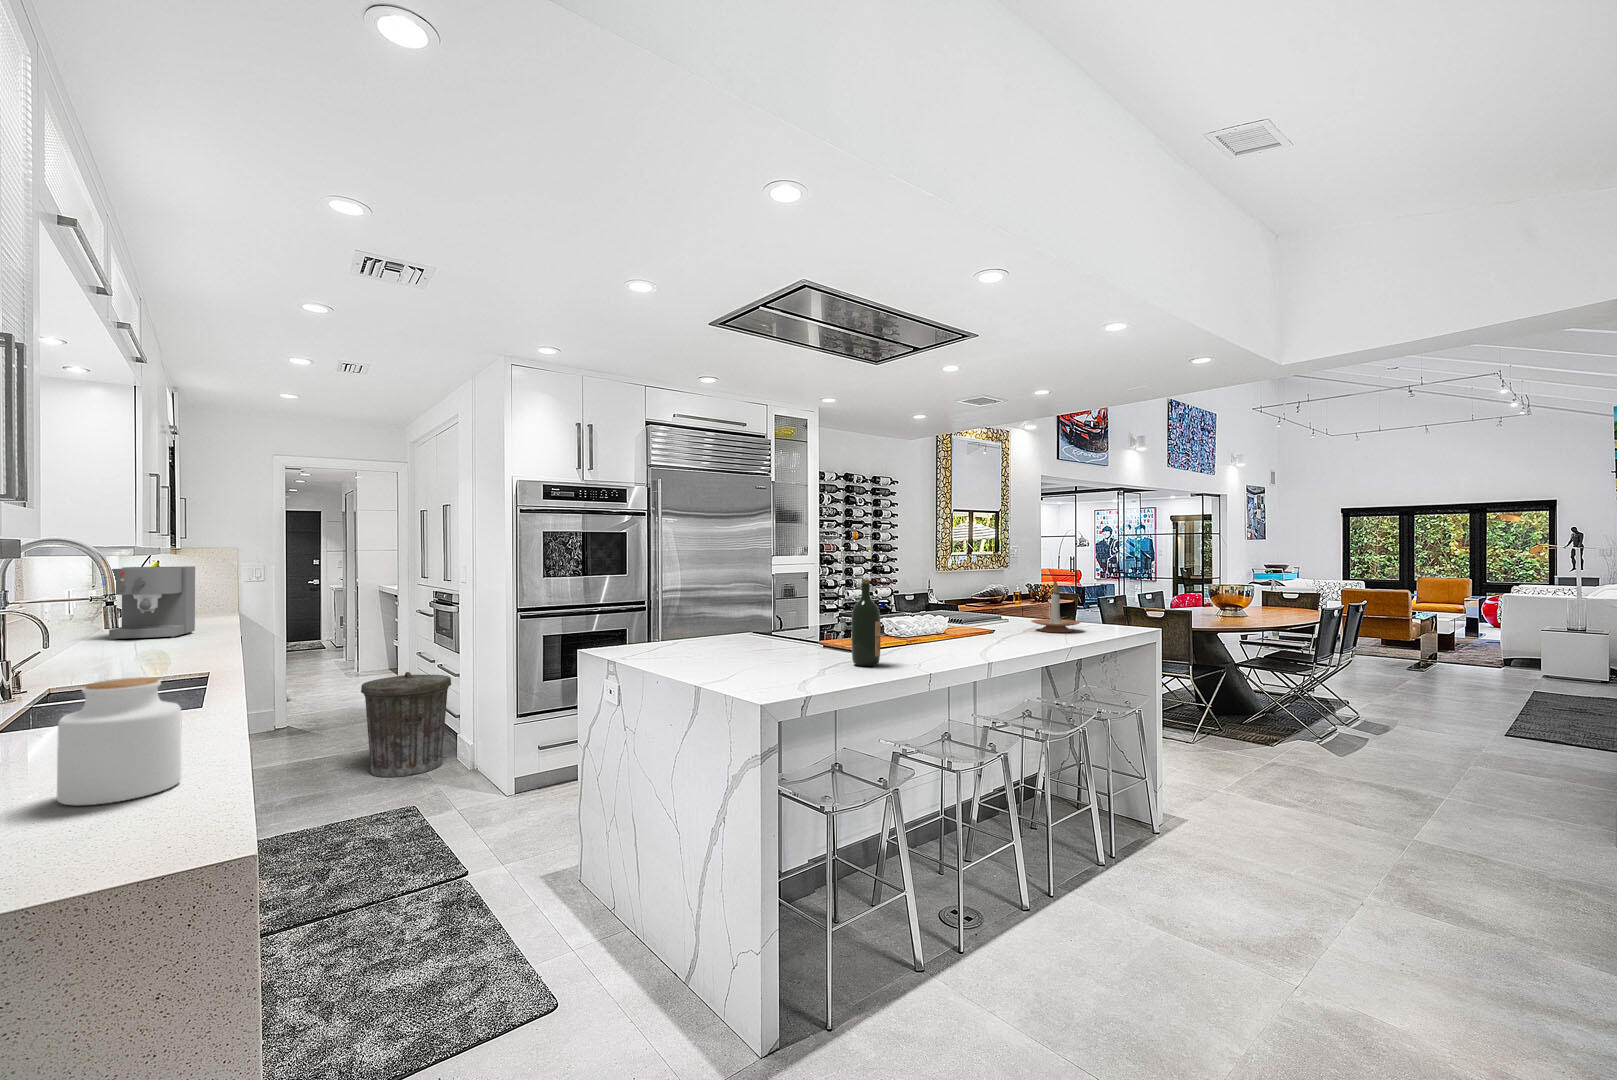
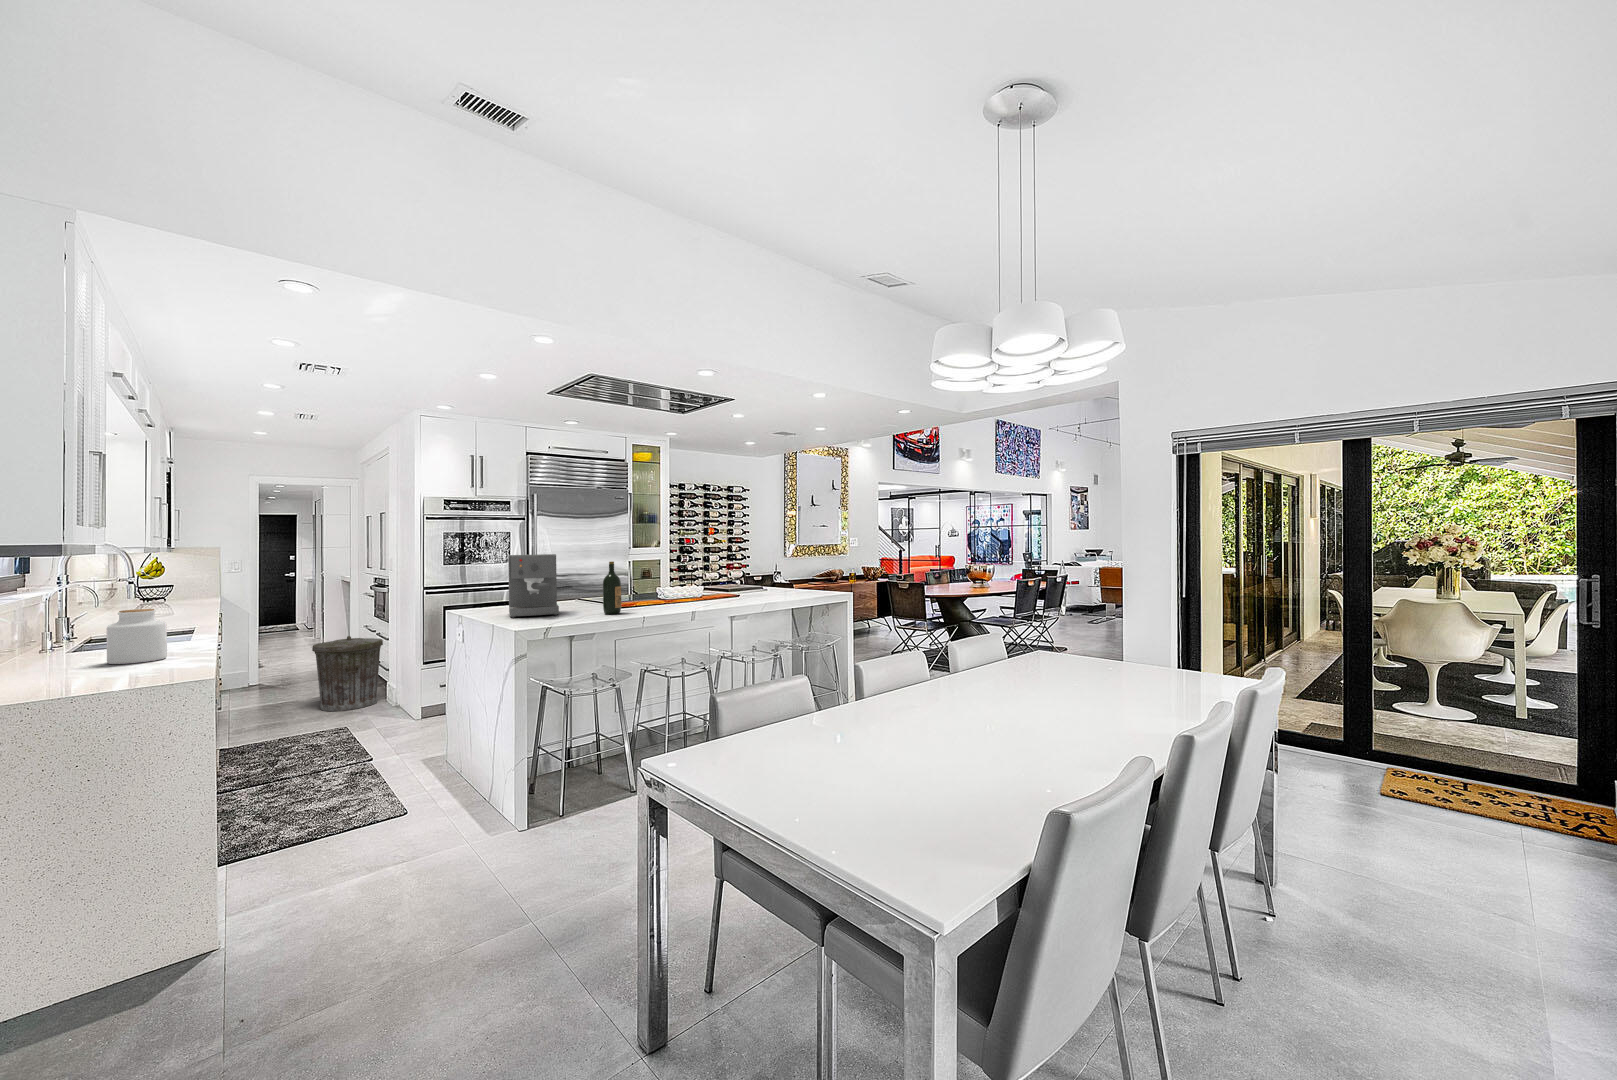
coffee maker: present [109,566,195,640] -> present [508,554,559,618]
candle holder: present [1031,580,1081,632] -> none [768,561,799,596]

